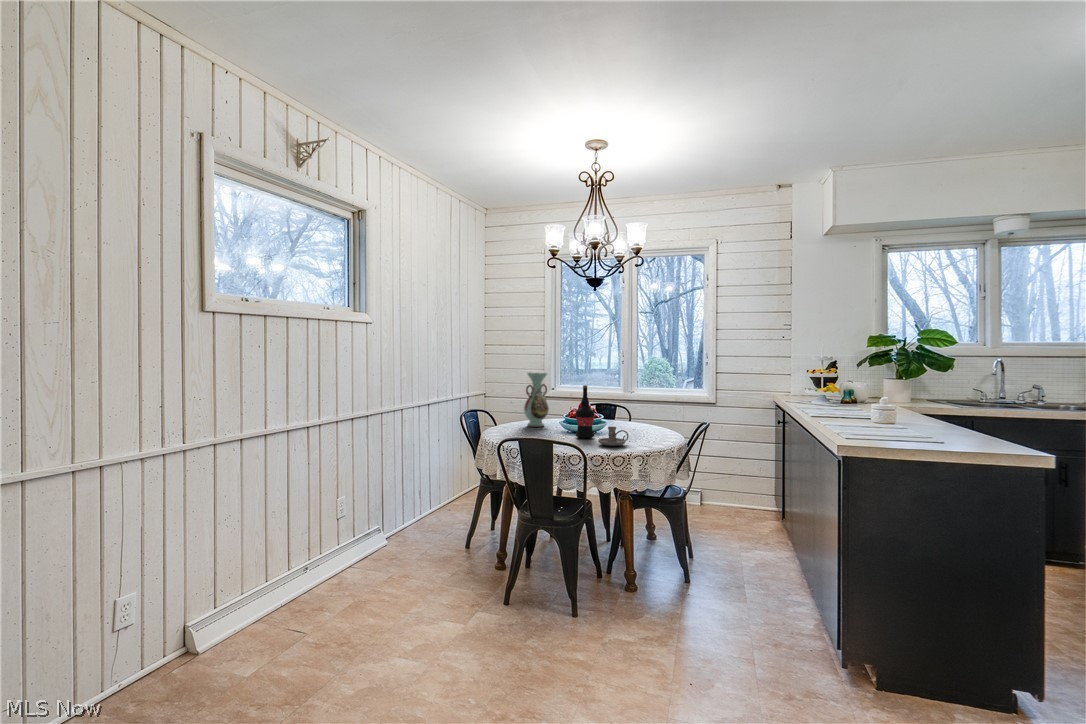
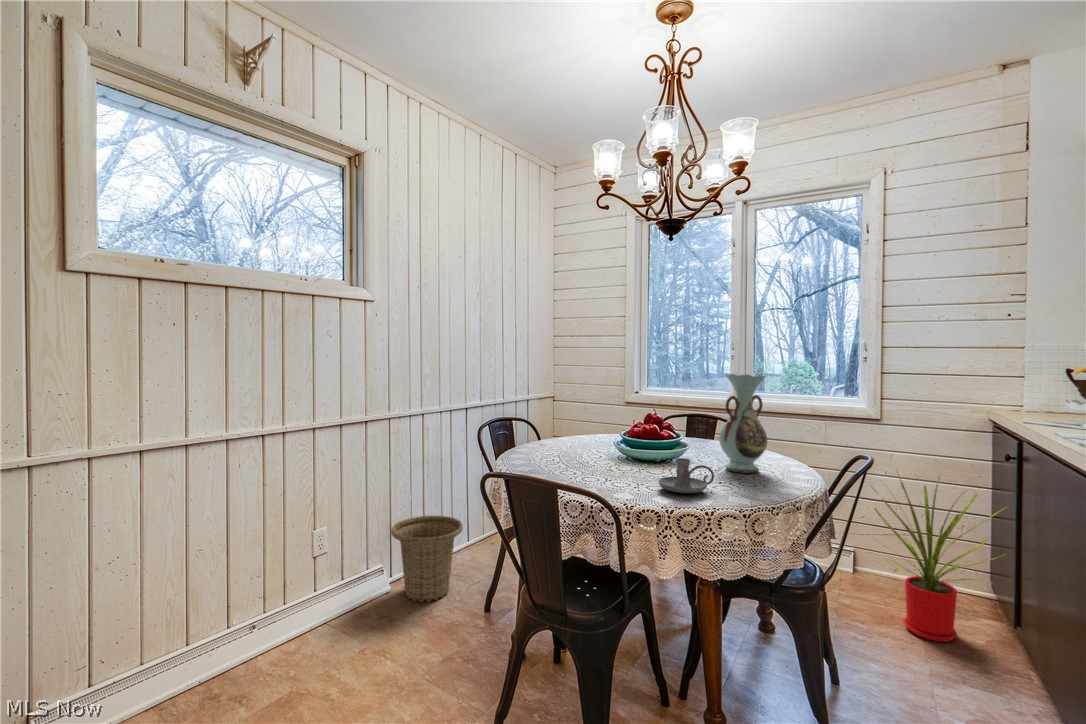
decorative vase: present [524,372,549,427] -> present [719,374,767,473]
wine bottle: present [576,385,594,438] -> none [630,388,661,473]
house plant: none [708,434,780,534] -> present [873,477,1004,642]
basket: none [386,486,440,548] -> present [391,516,463,602]

